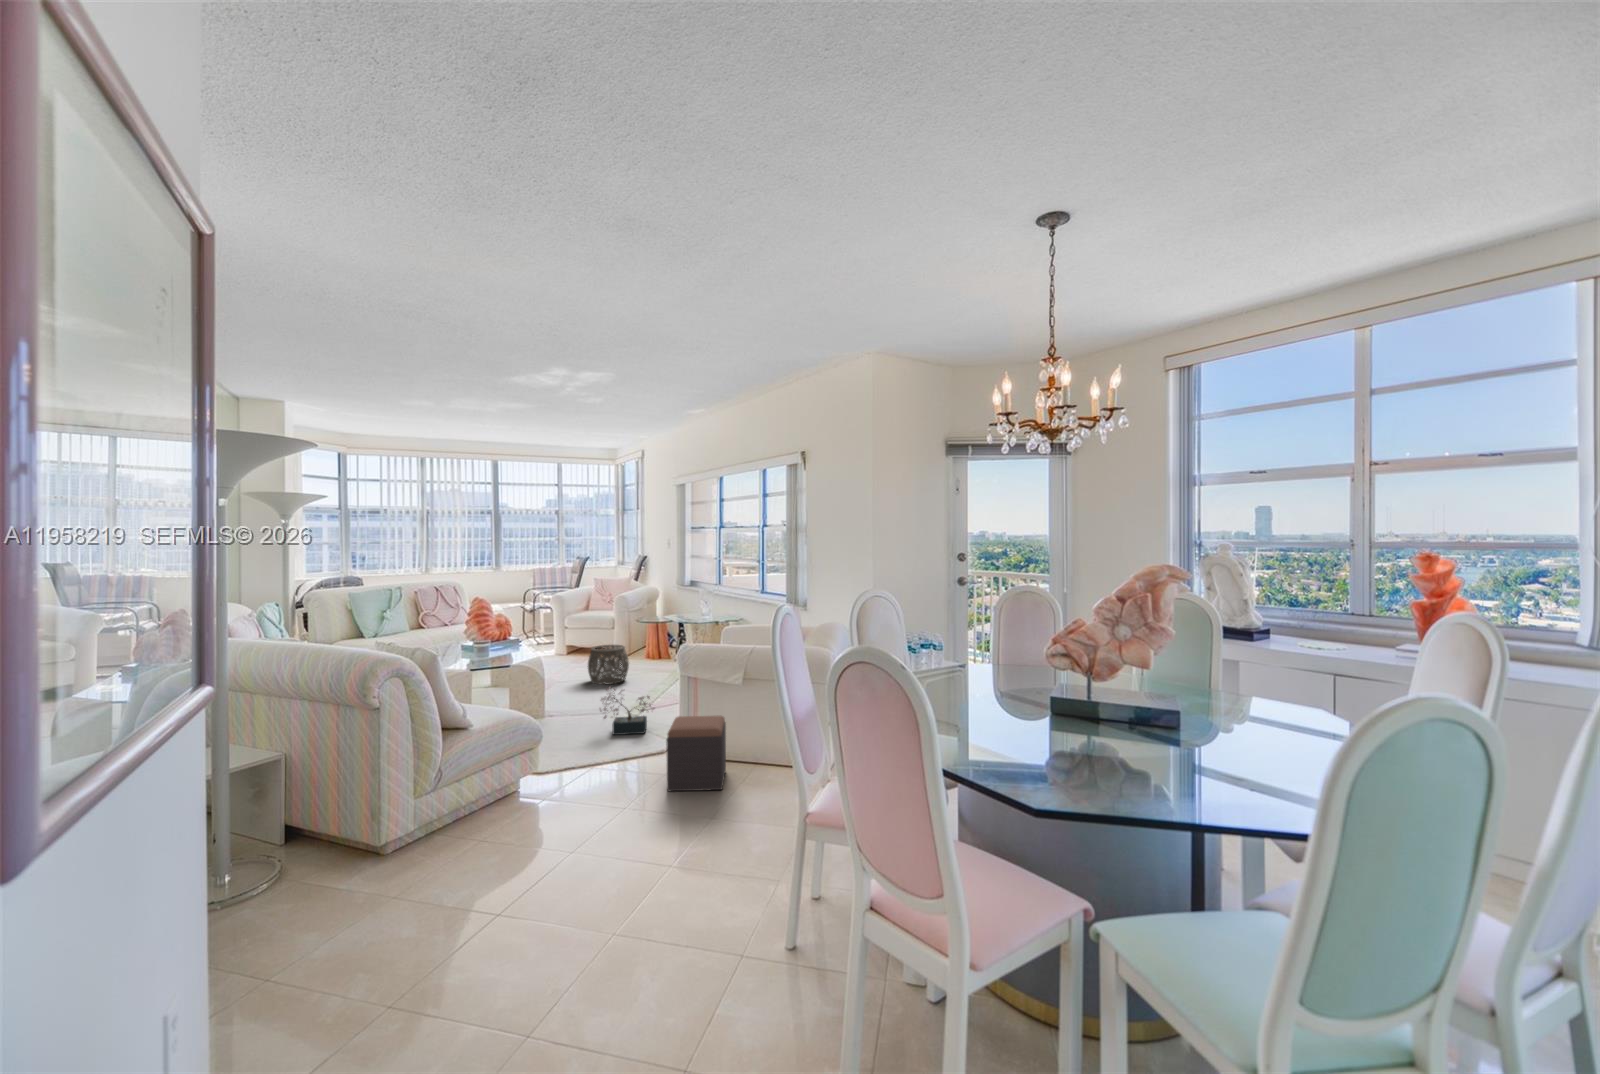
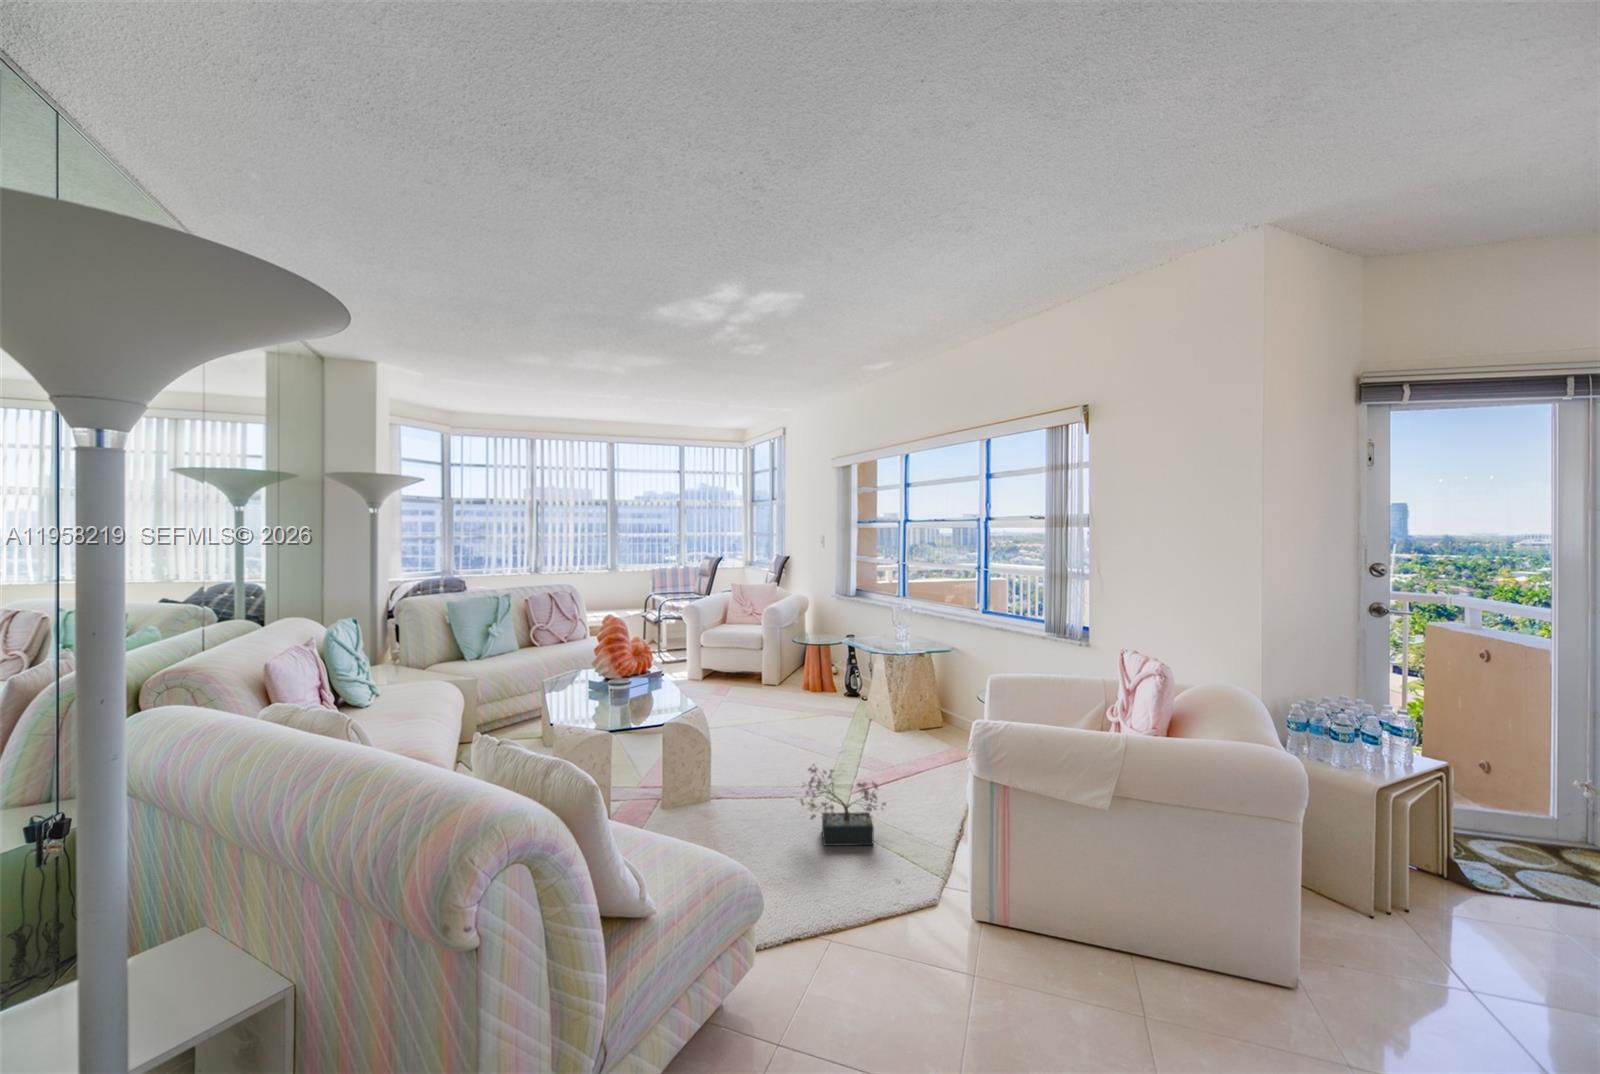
woven basket: present [588,645,629,685] -> none [745,678,800,736]
footstool: present [666,716,726,791] -> none [976,860,1105,1031]

